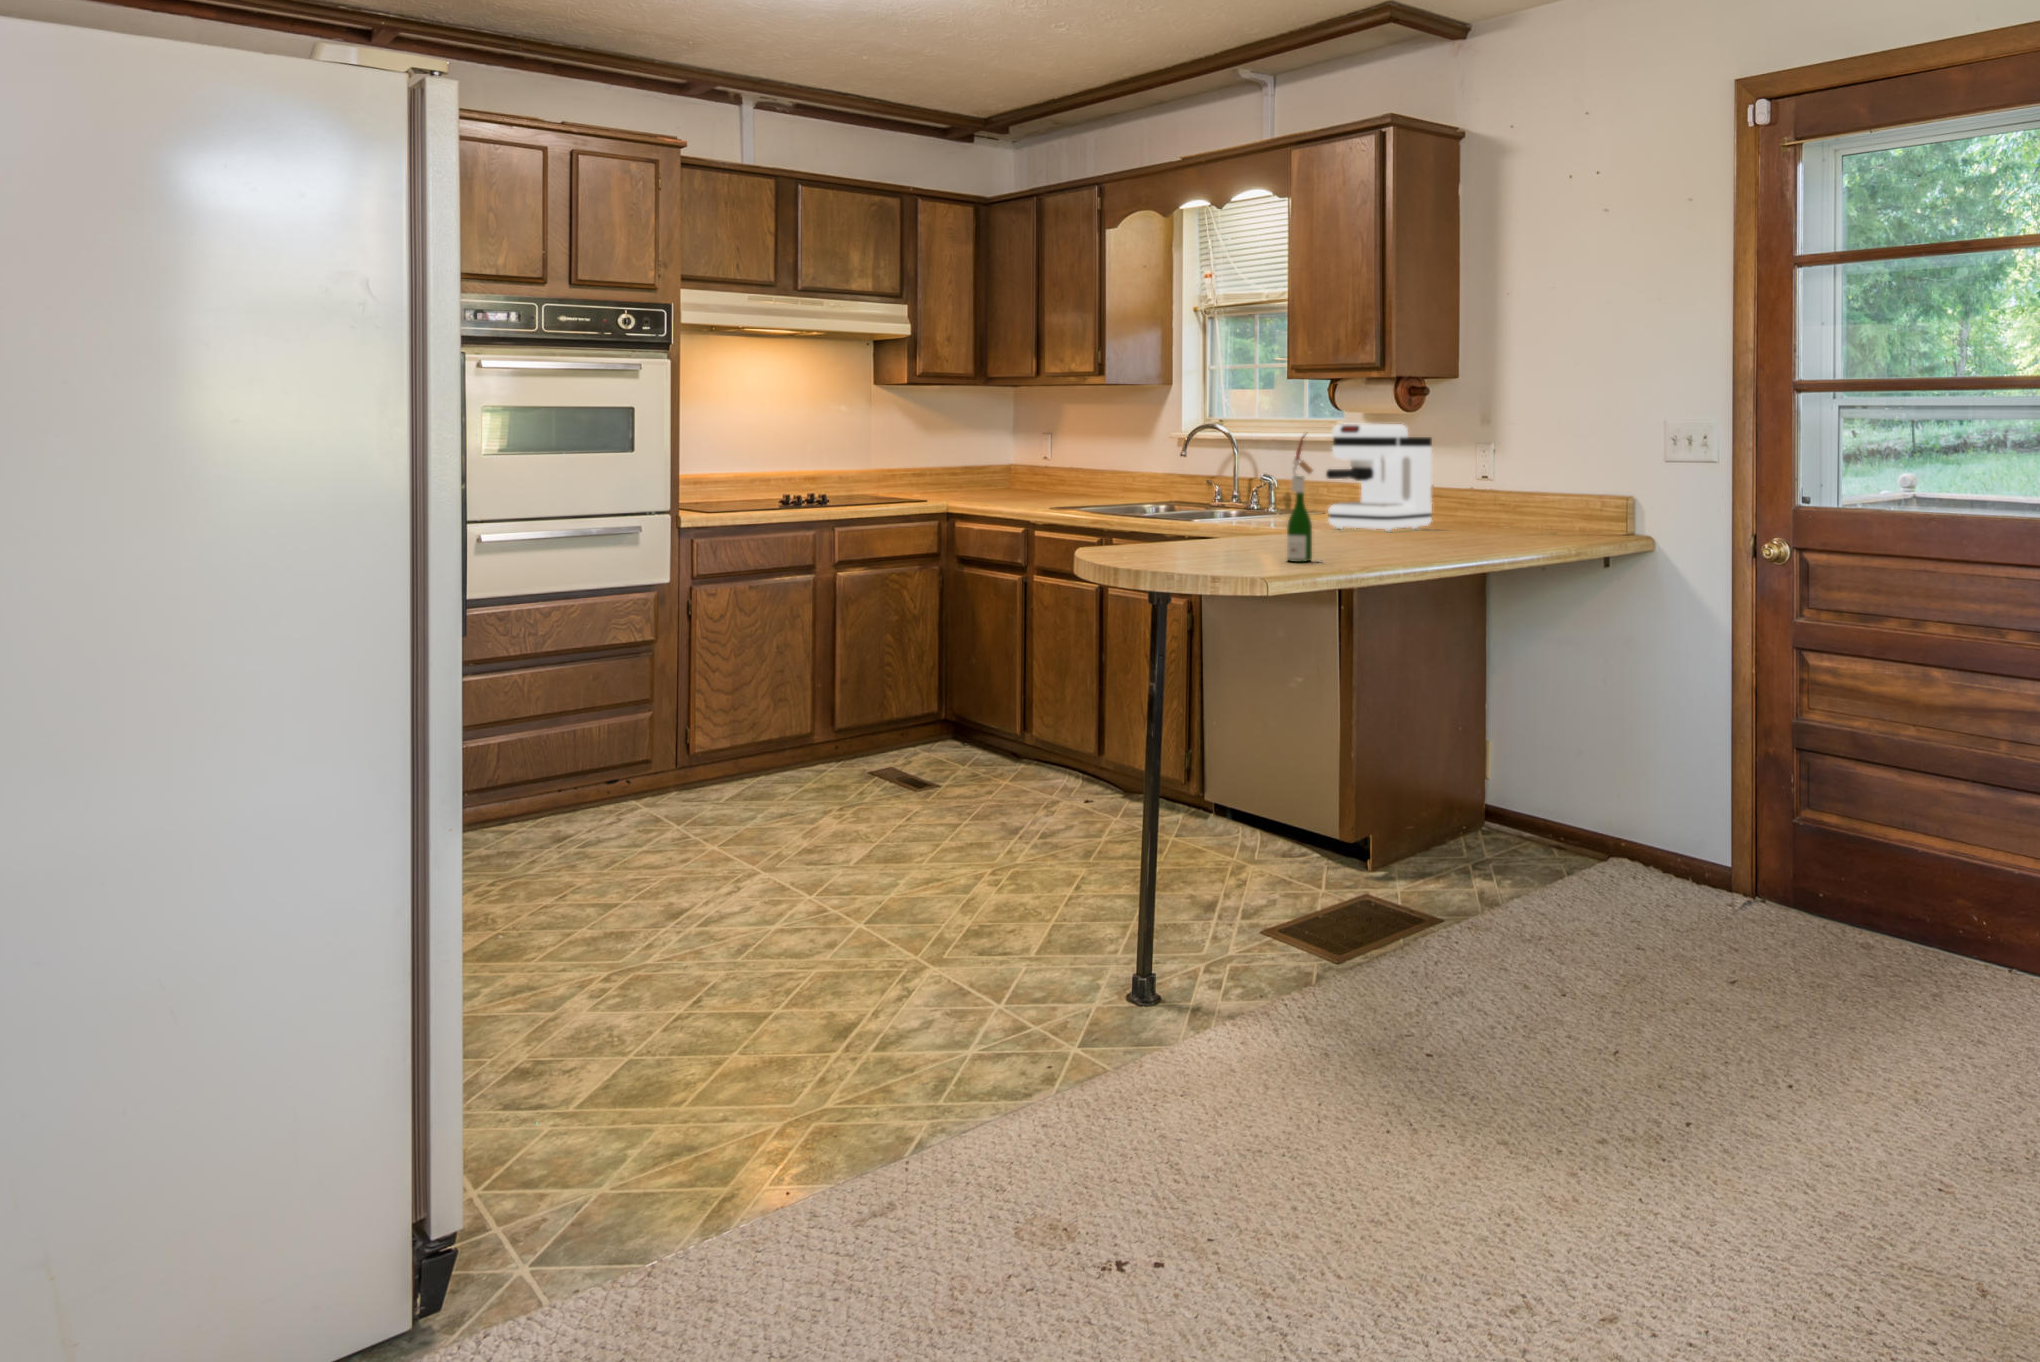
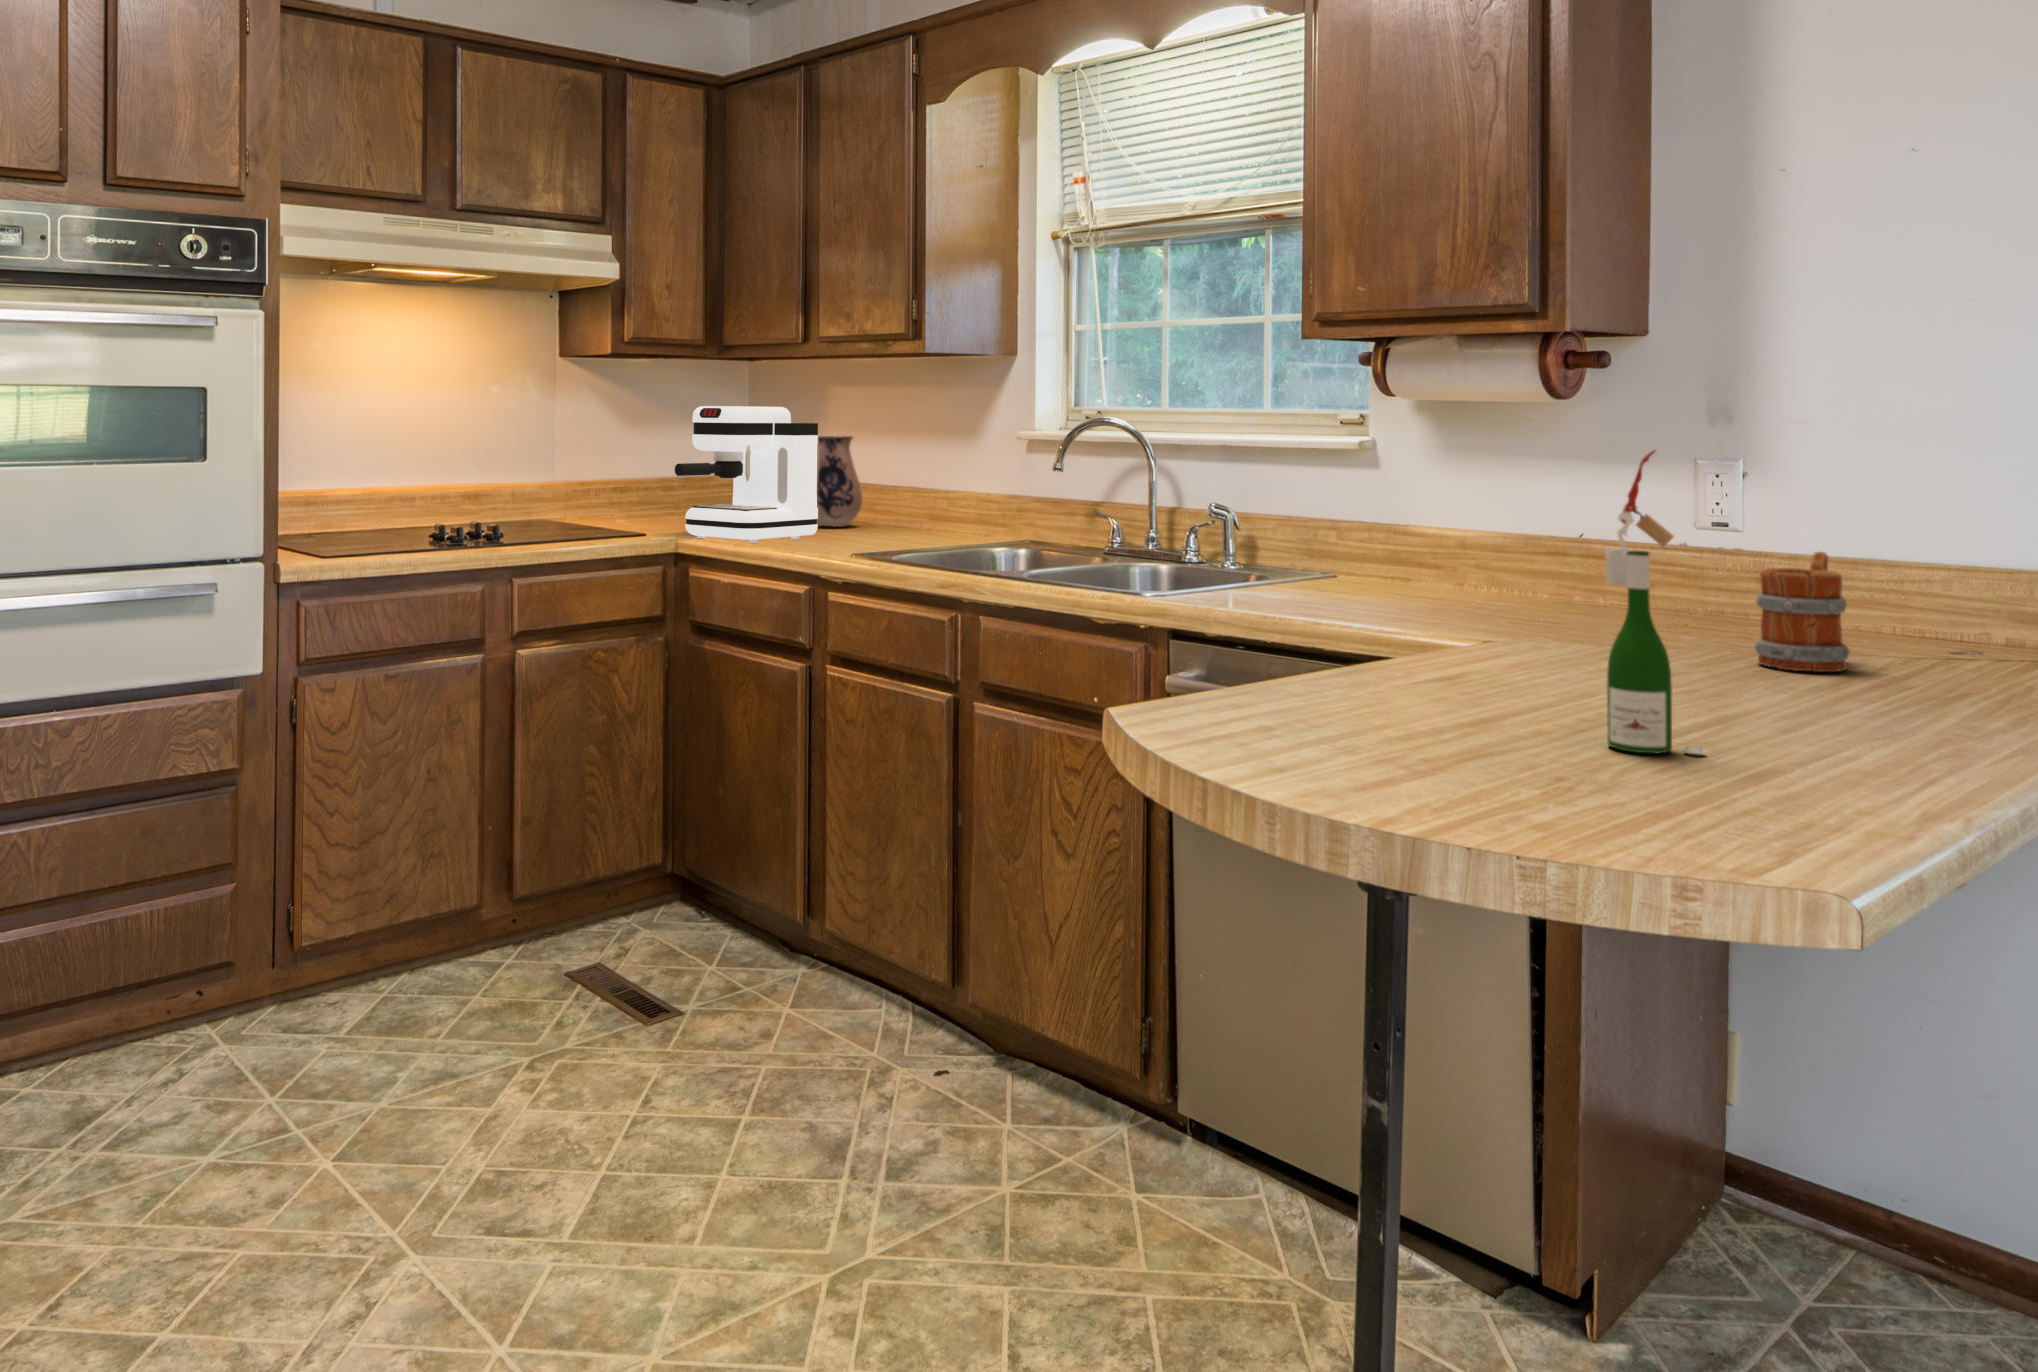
coffee maker: present [1326,424,1432,531] -> present [675,406,818,543]
ceramic pitcher: none [1038,441,1081,500] -> present [817,436,862,527]
mug: none [1447,488,1494,545] -> present [1755,552,1849,672]

